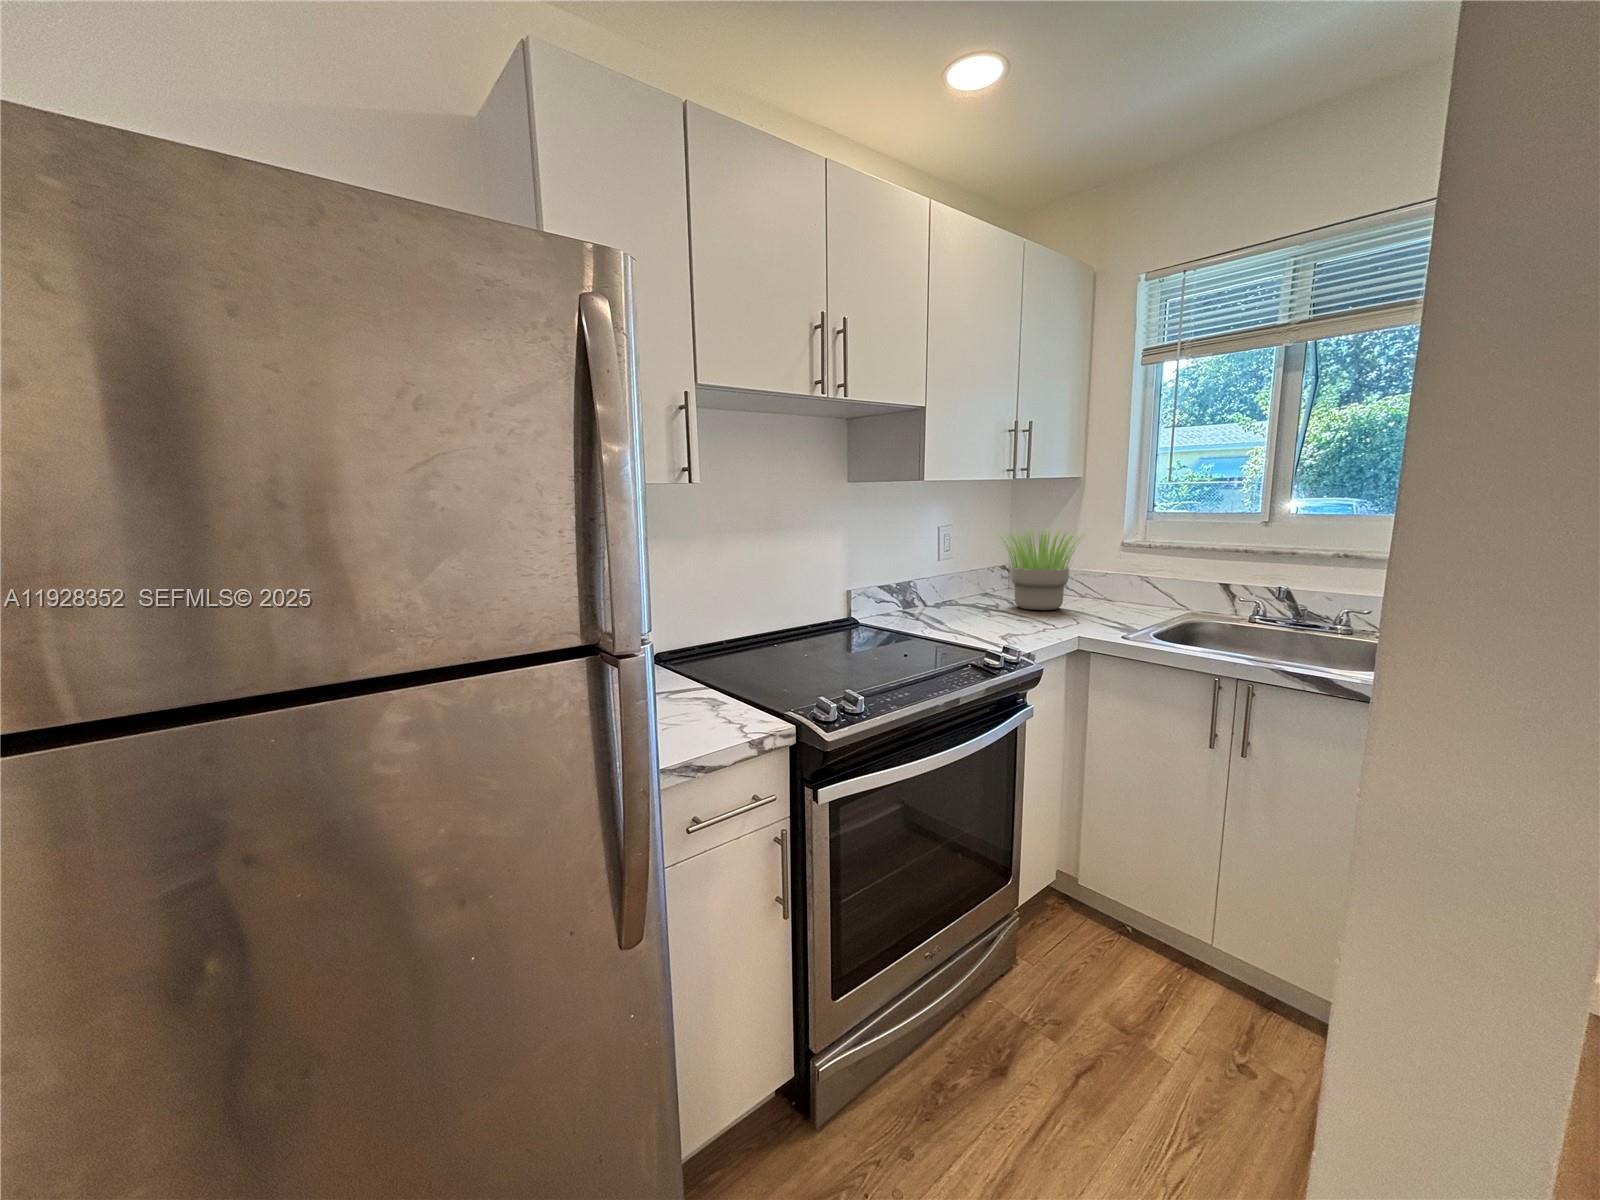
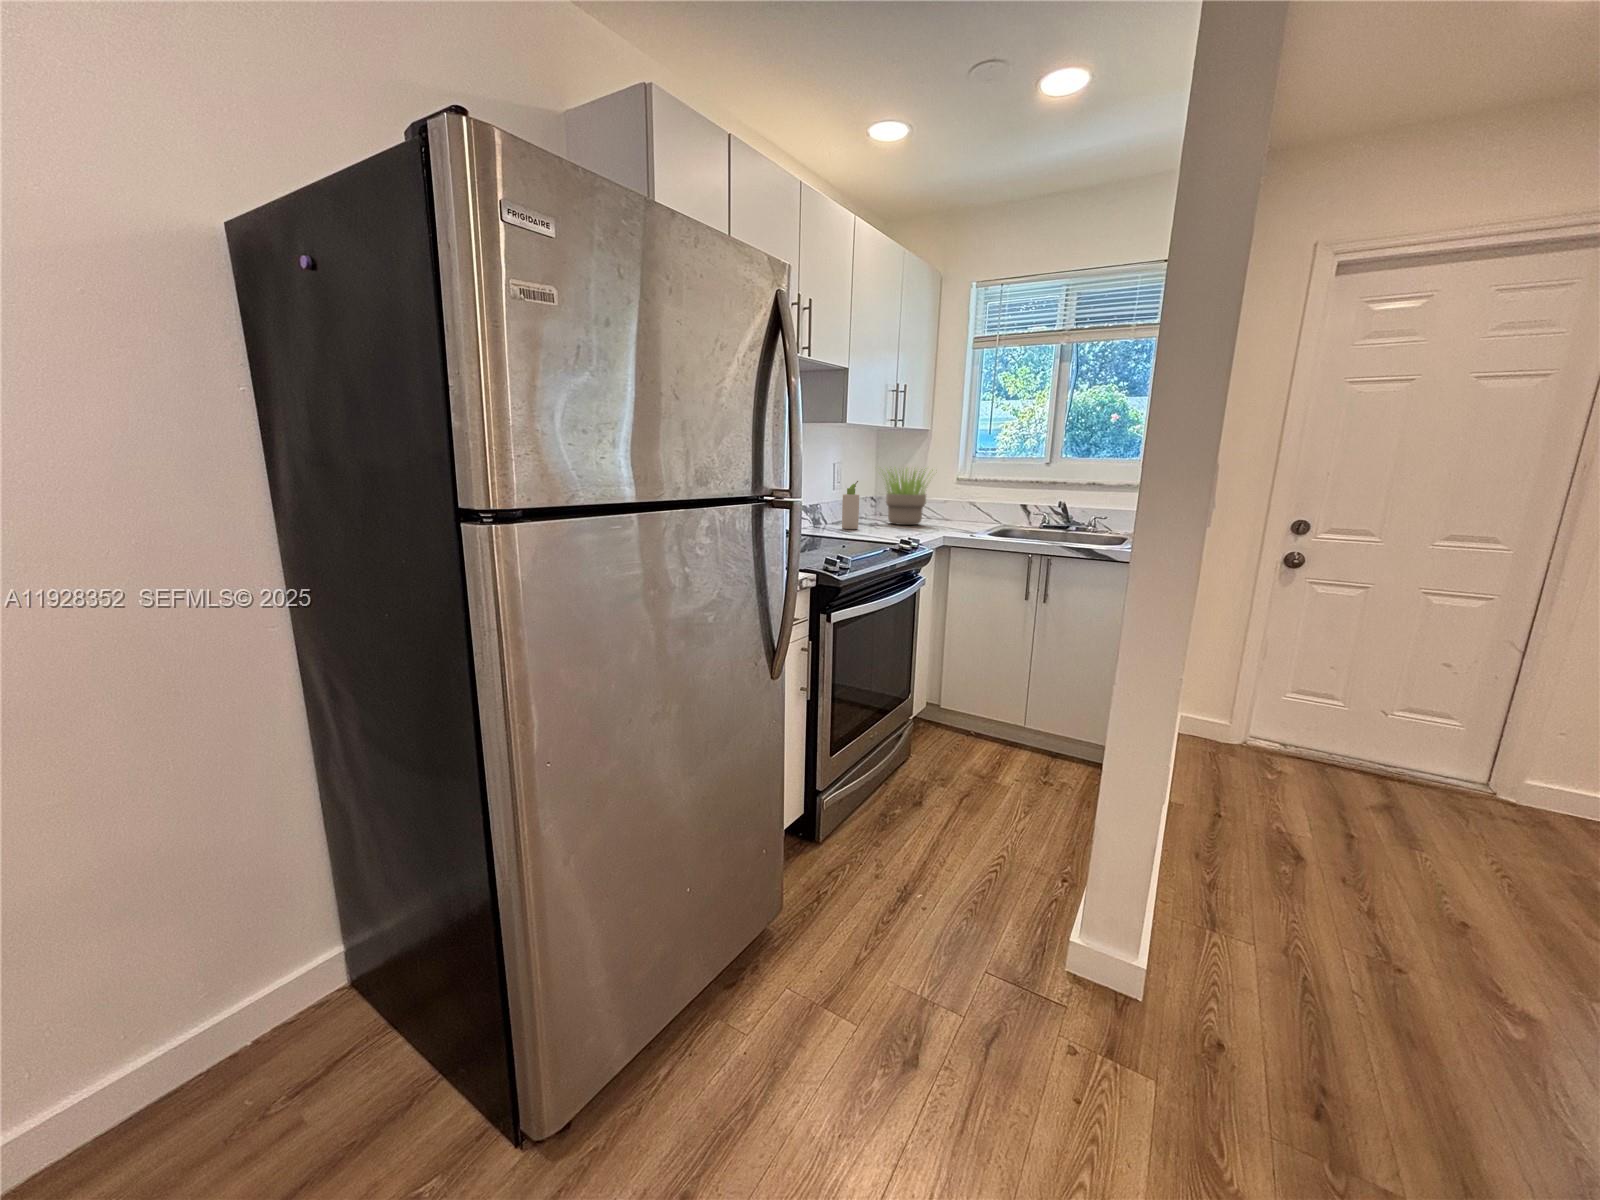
bottle: none [934,554,958,620] -> present [842,481,859,529]

